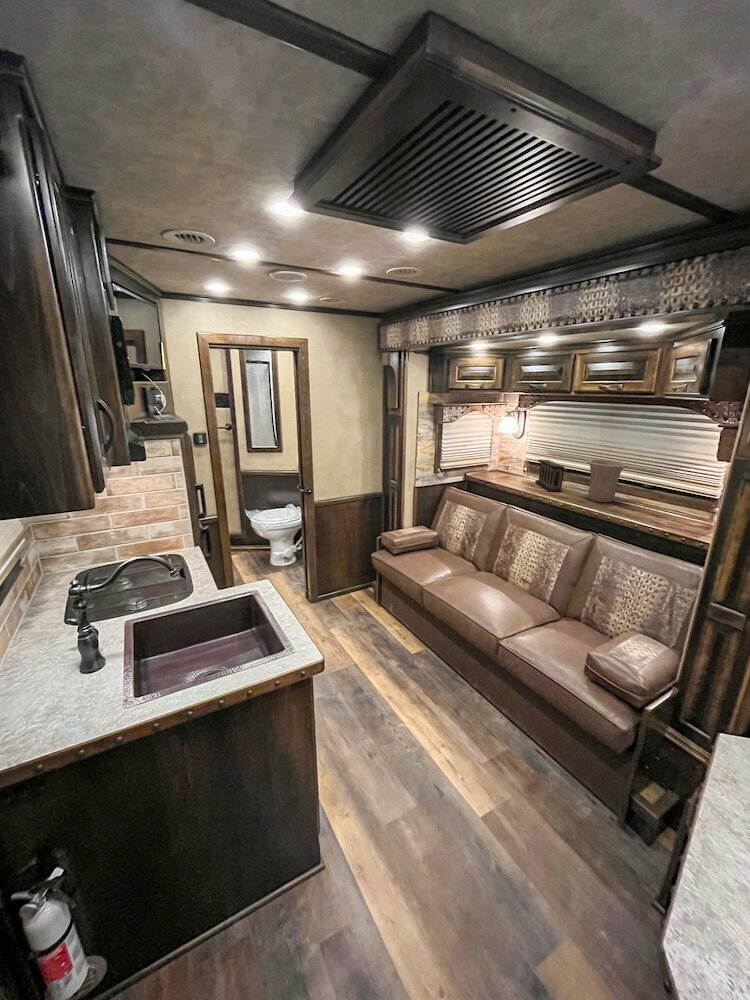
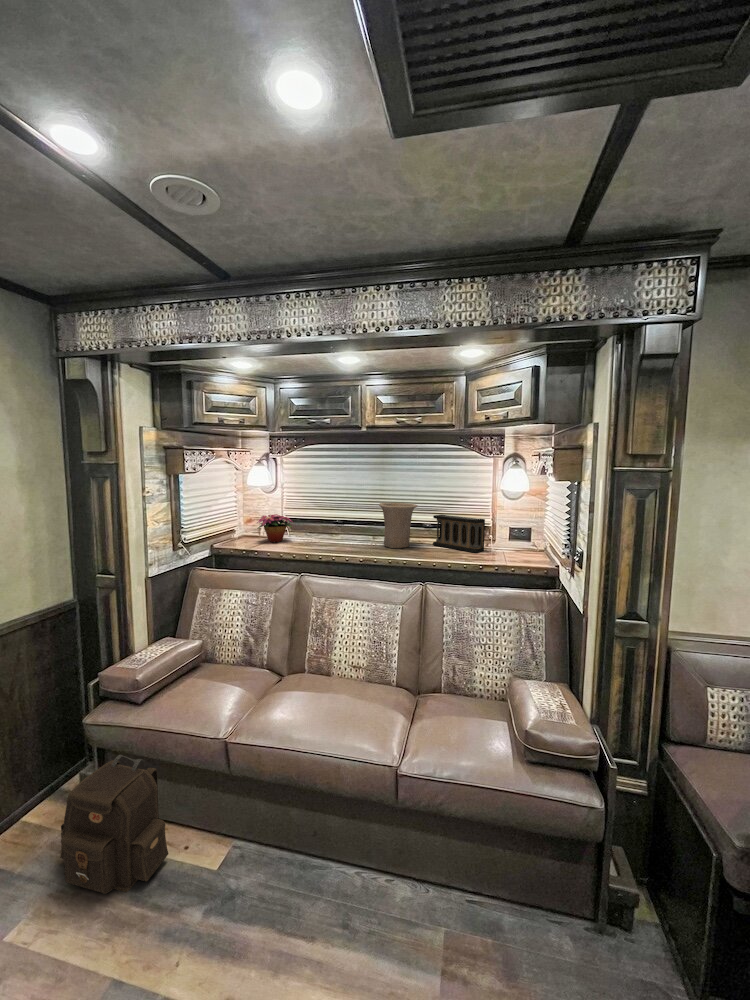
flower arrangement: none [492,457,524,479] -> present [257,514,292,542]
speaker: present [535,460,564,492] -> present [433,515,485,553]
backpack: none [353,574,394,634] -> present [60,755,169,894]

